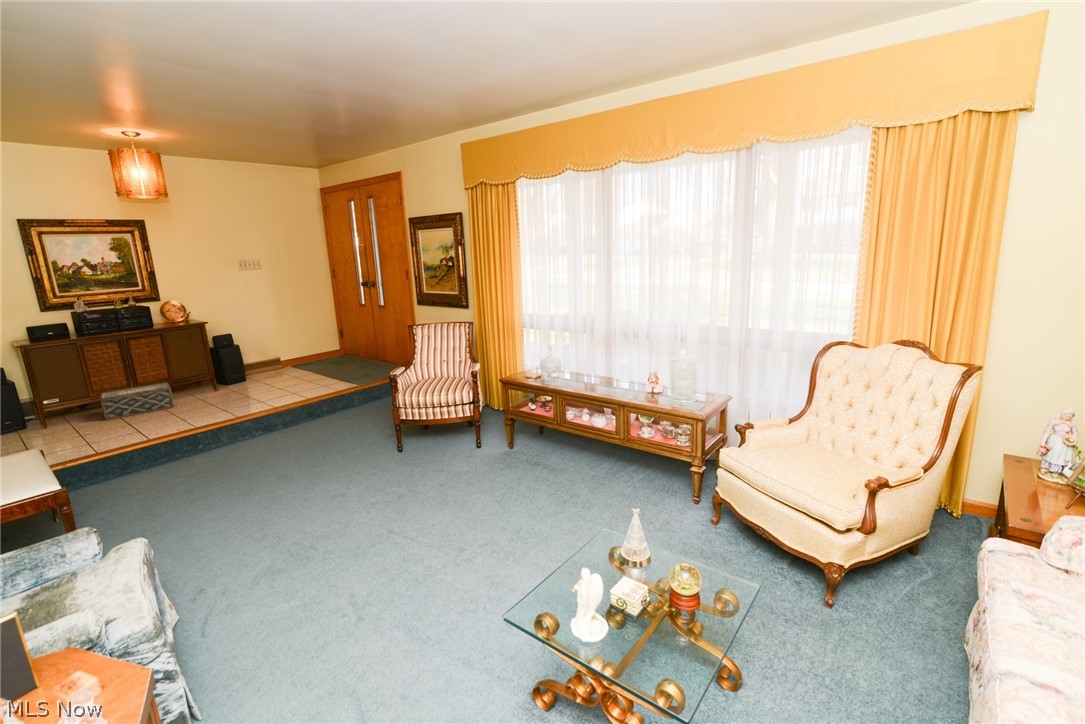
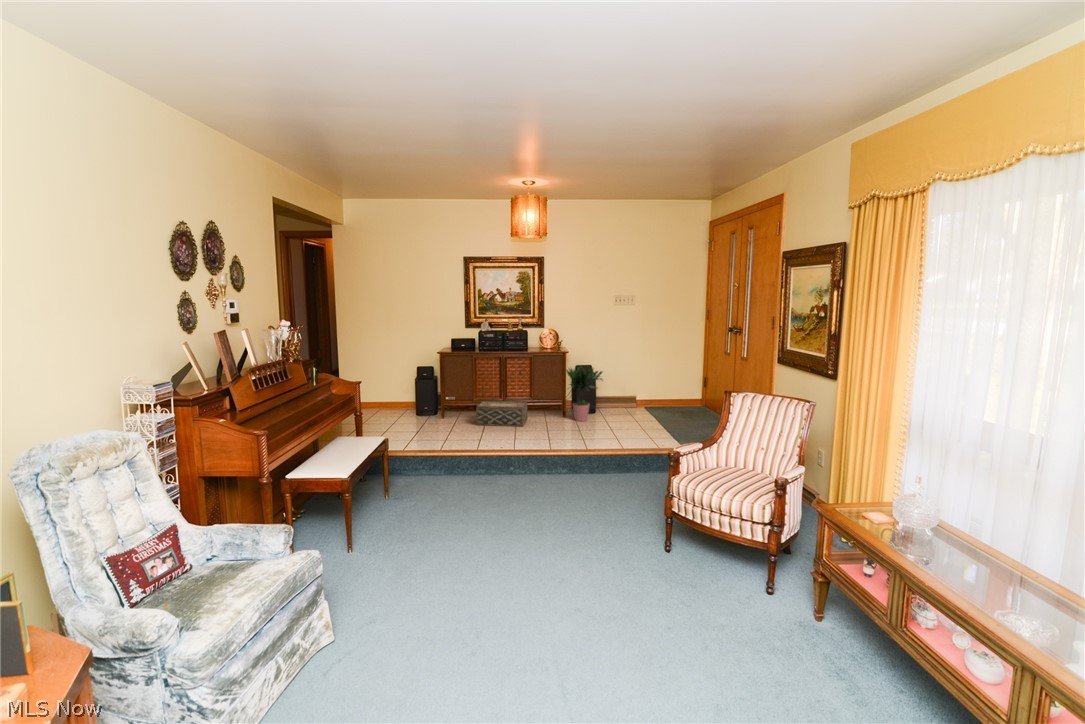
potted plant: none [207,330,262,390] -> present [567,366,602,421]

